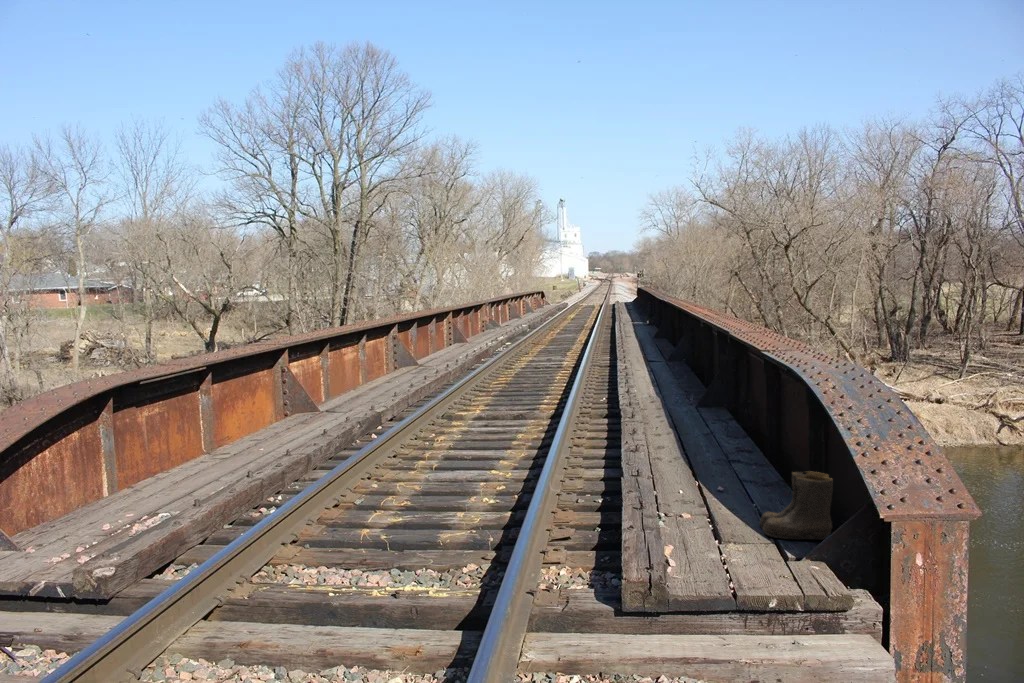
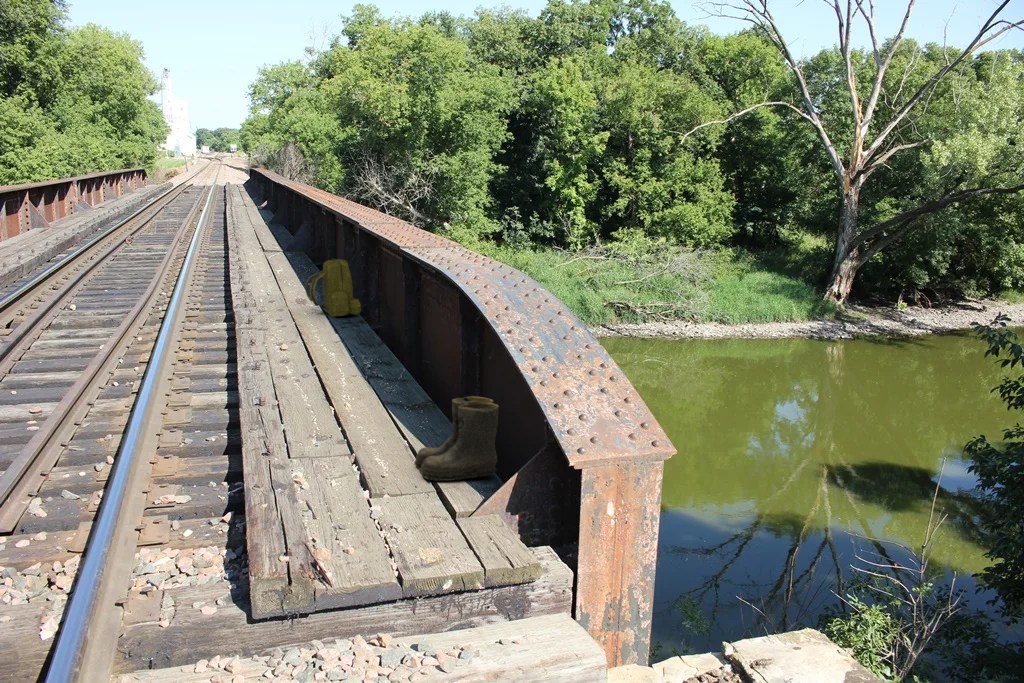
backpack: none [680,364,729,416] -> present [305,258,361,317]

